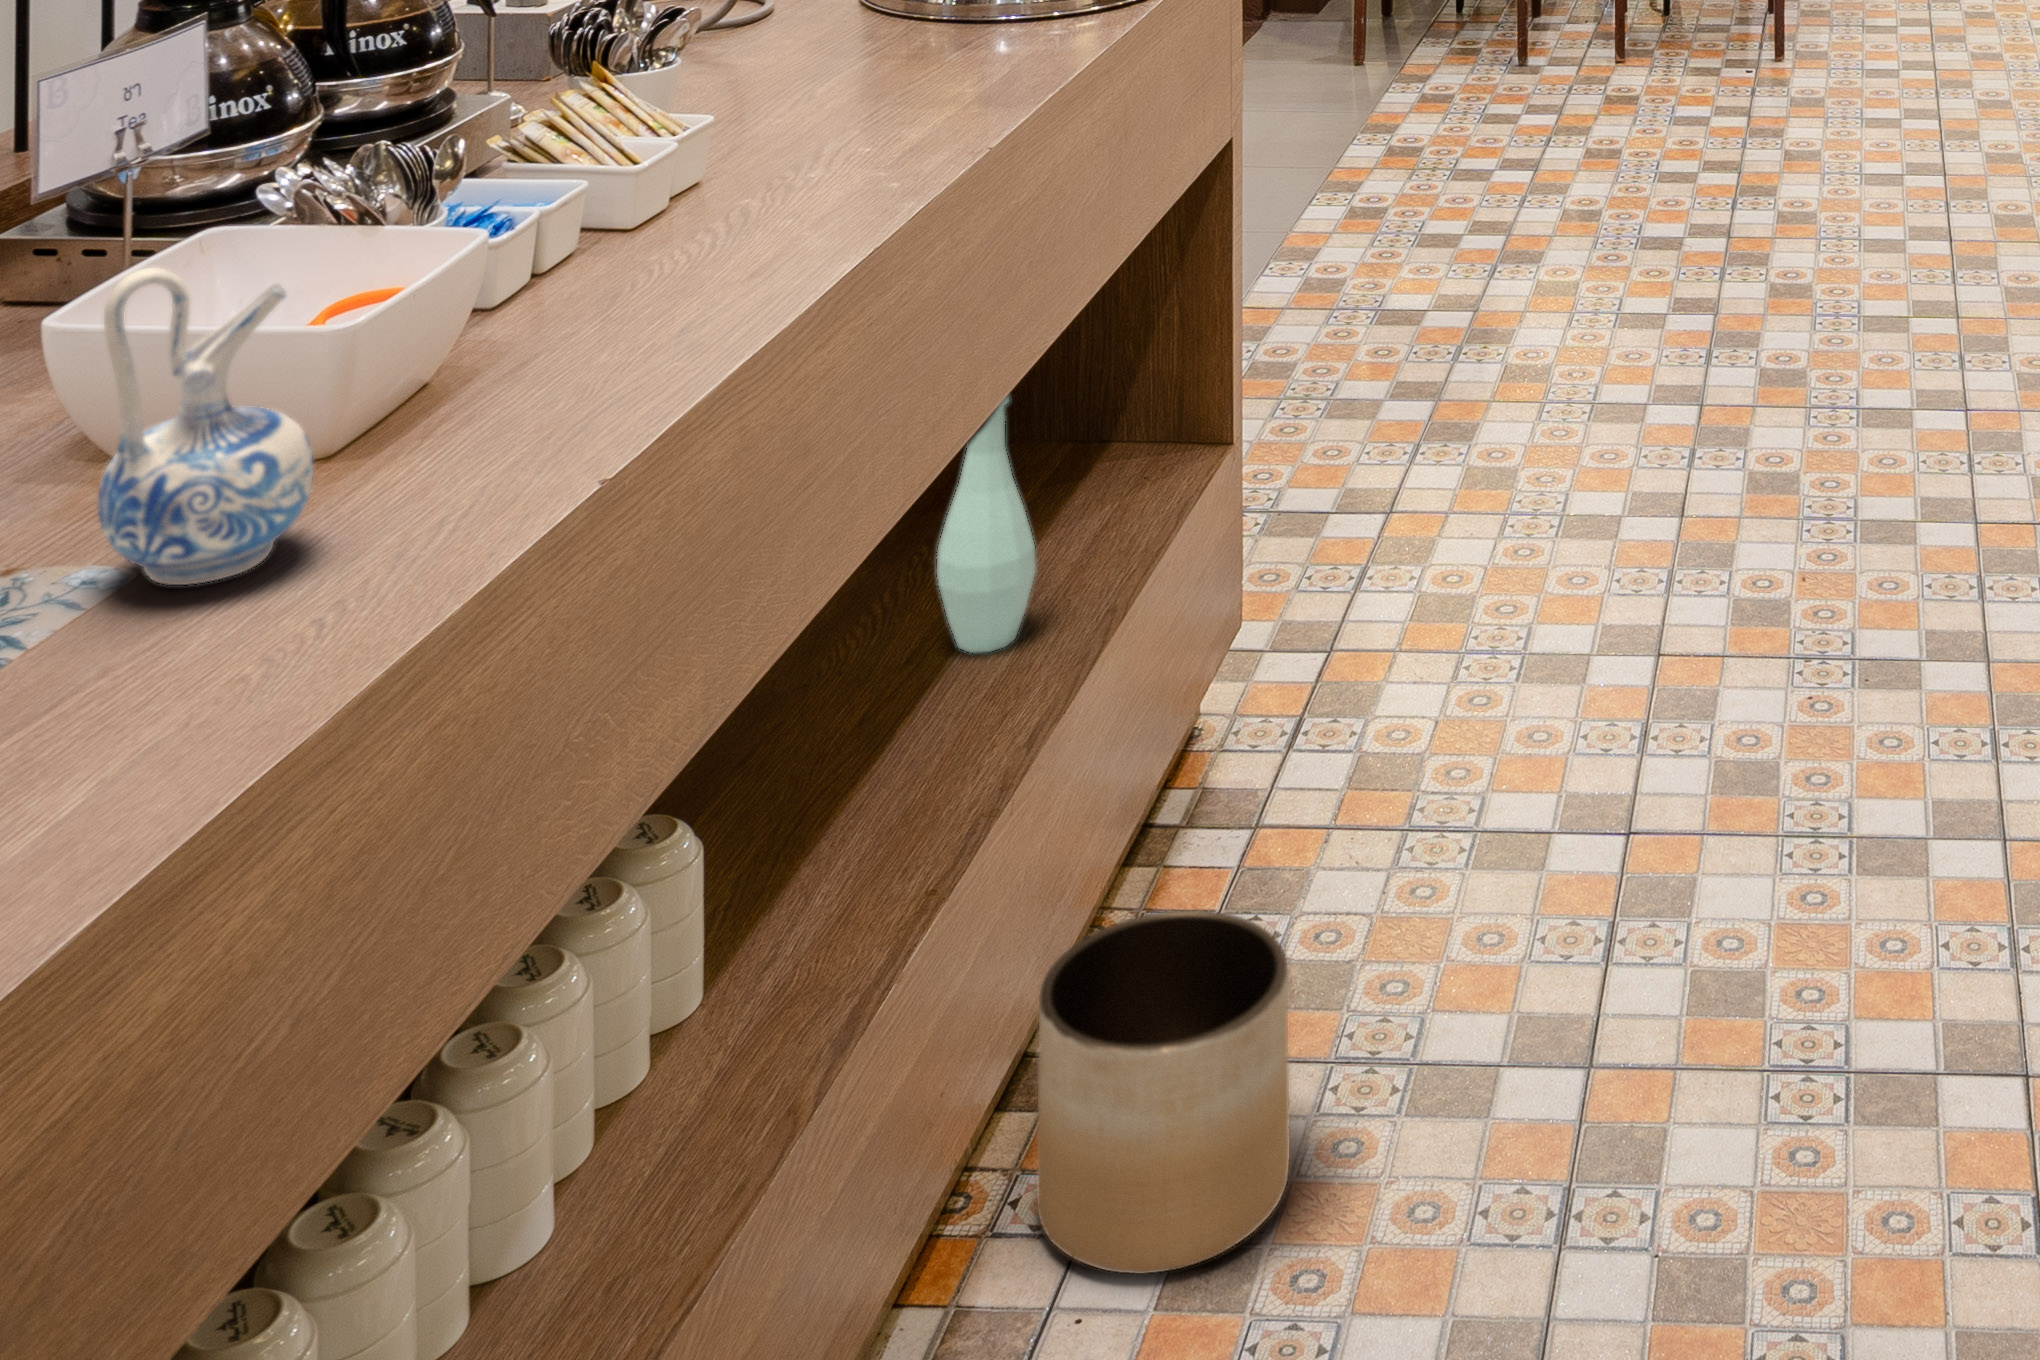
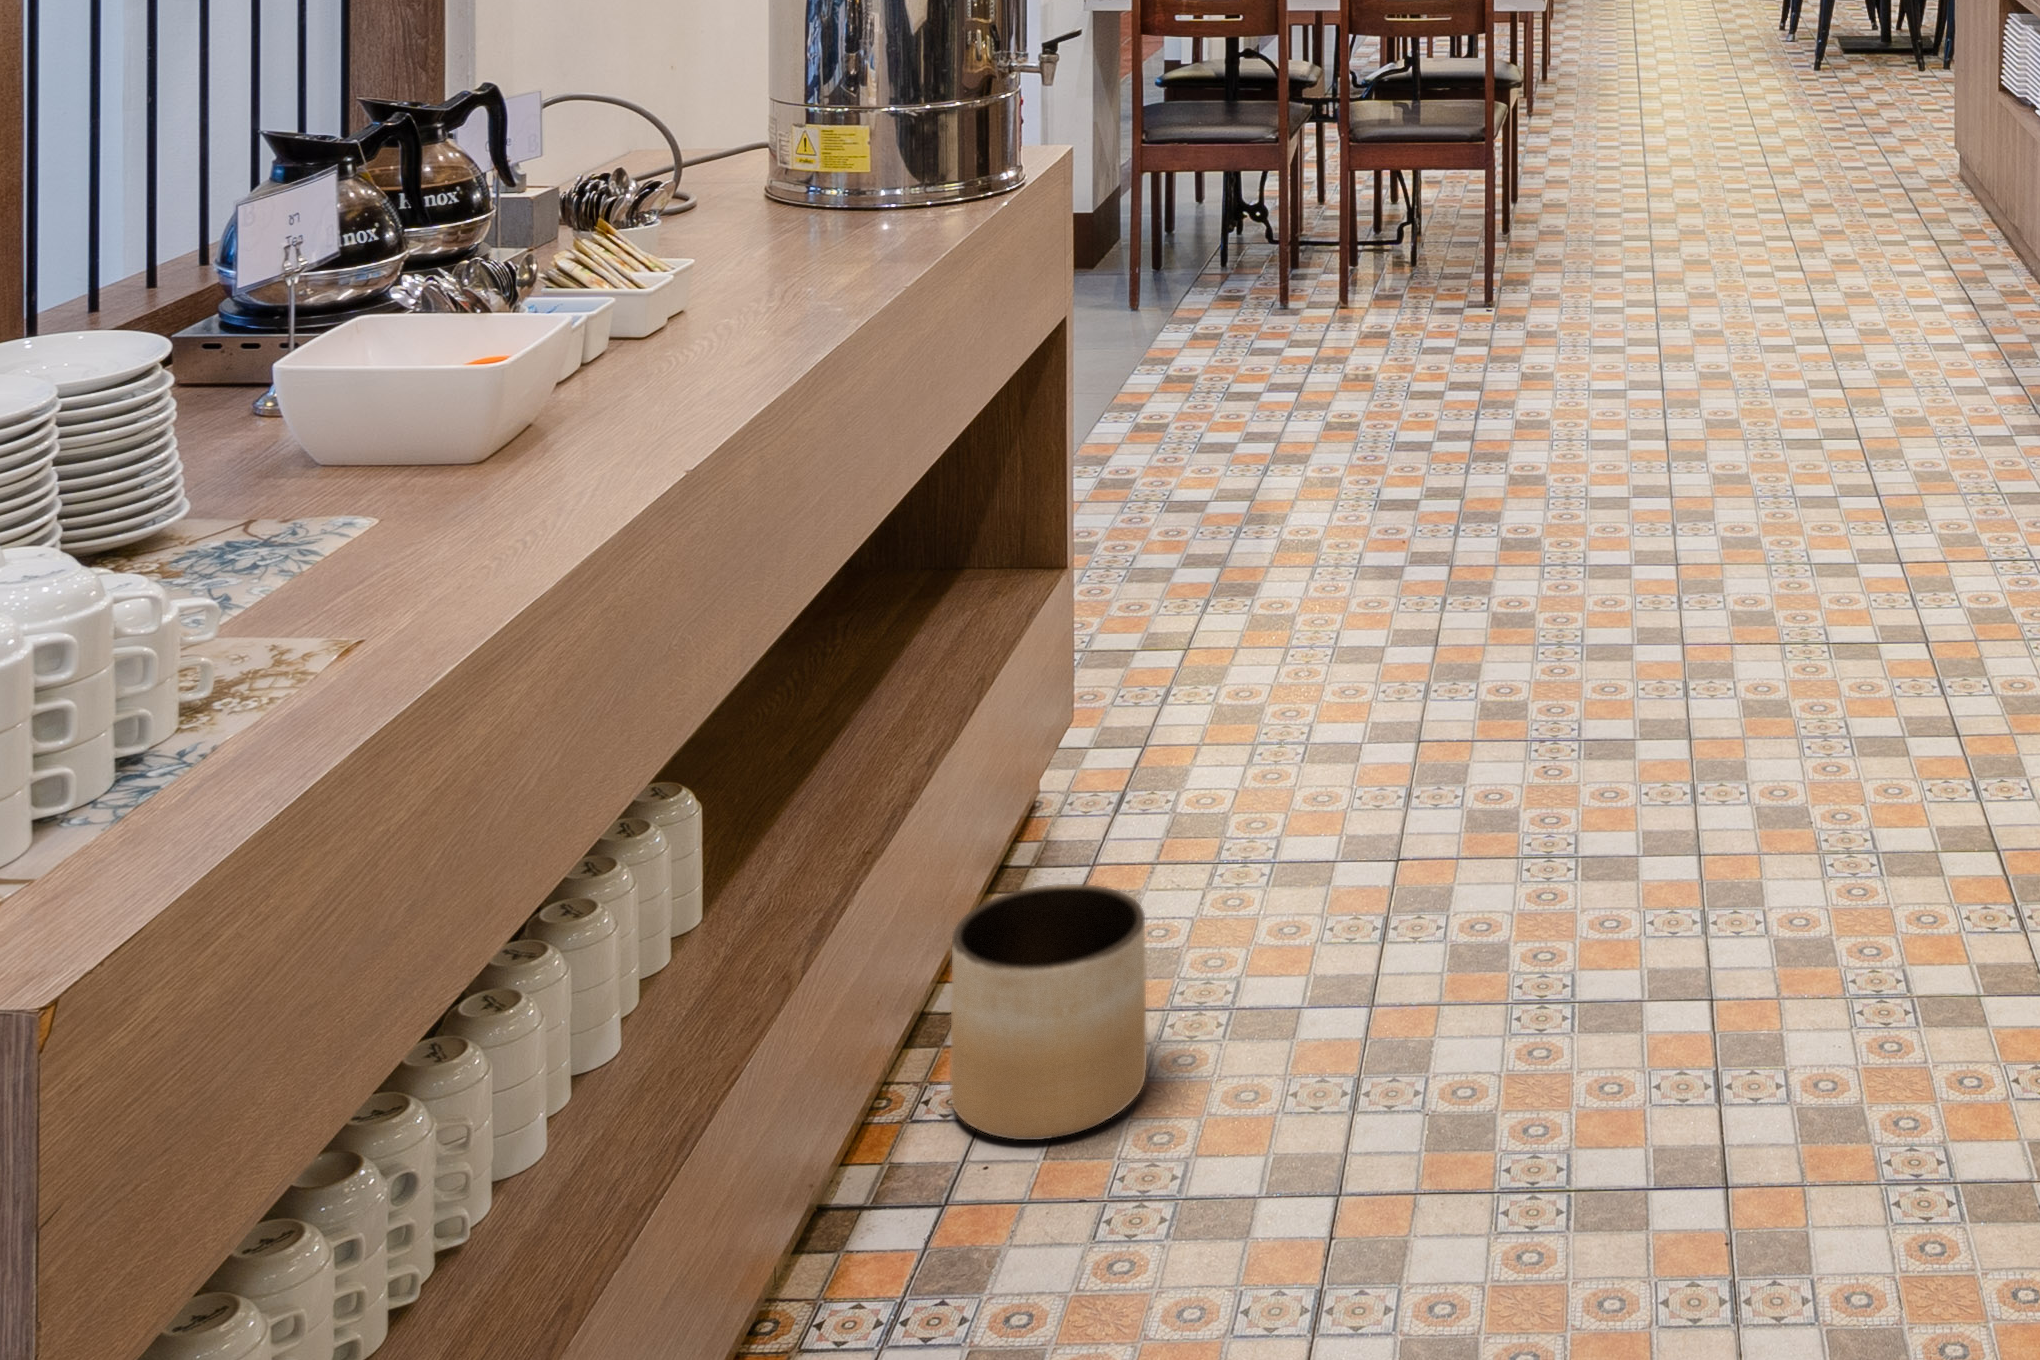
ceramic pitcher: present [98,268,313,585] -> none [347,313,494,533]
bottle: present [937,398,1036,652] -> none [845,484,927,711]

